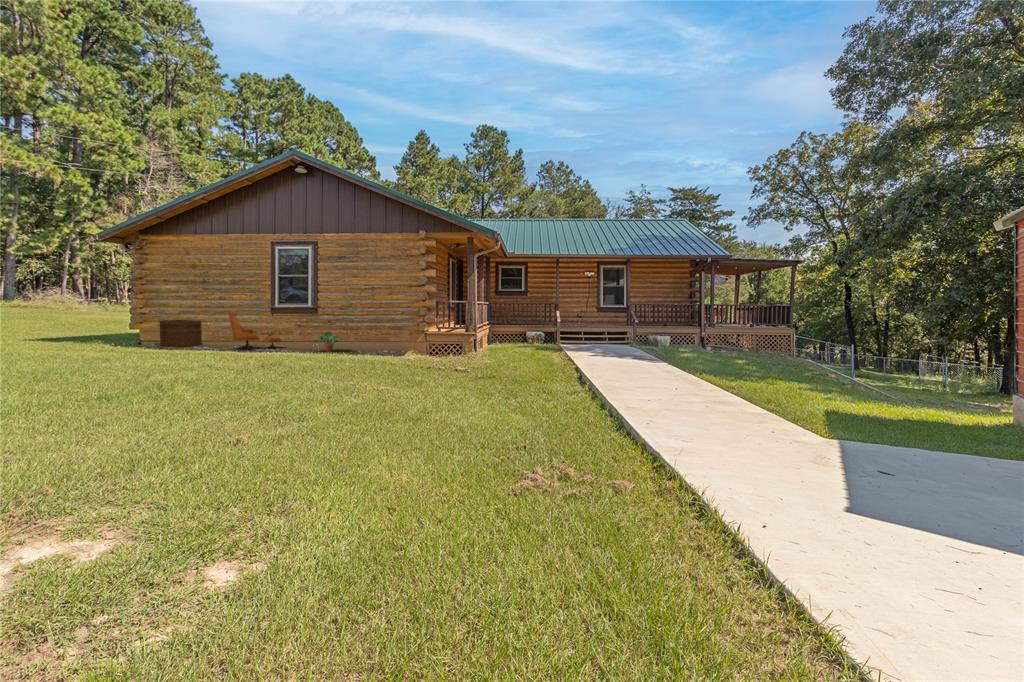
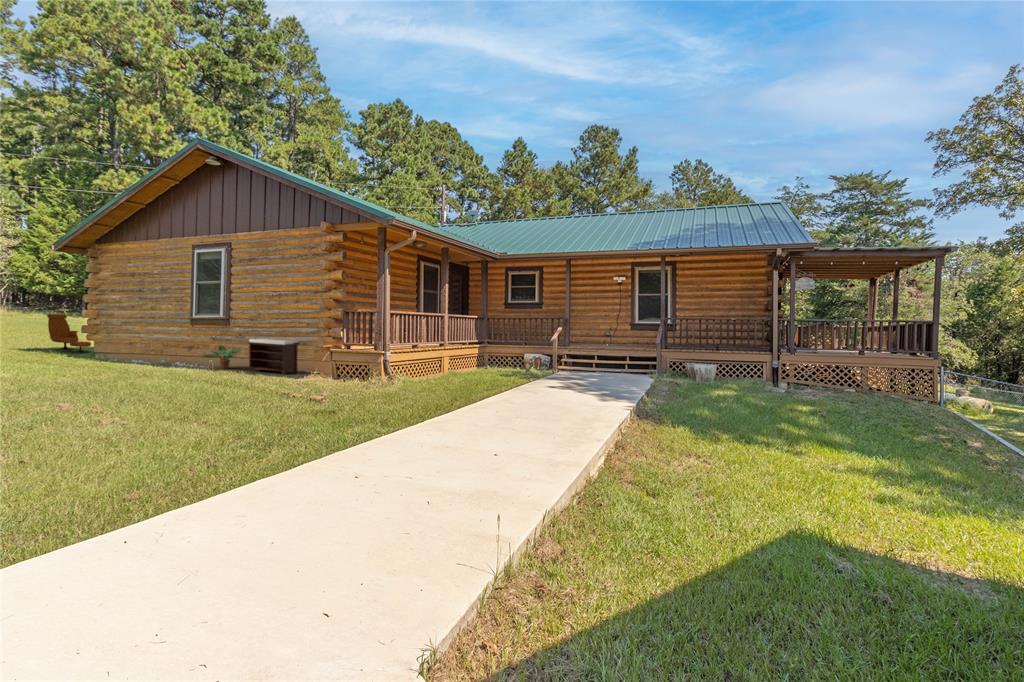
lounge chair: present [228,311,281,350] -> present [47,314,91,353]
wooden crate: present [160,320,202,347] -> none [92,330,136,358]
bench: none [354,325,399,354] -> present [247,339,300,374]

